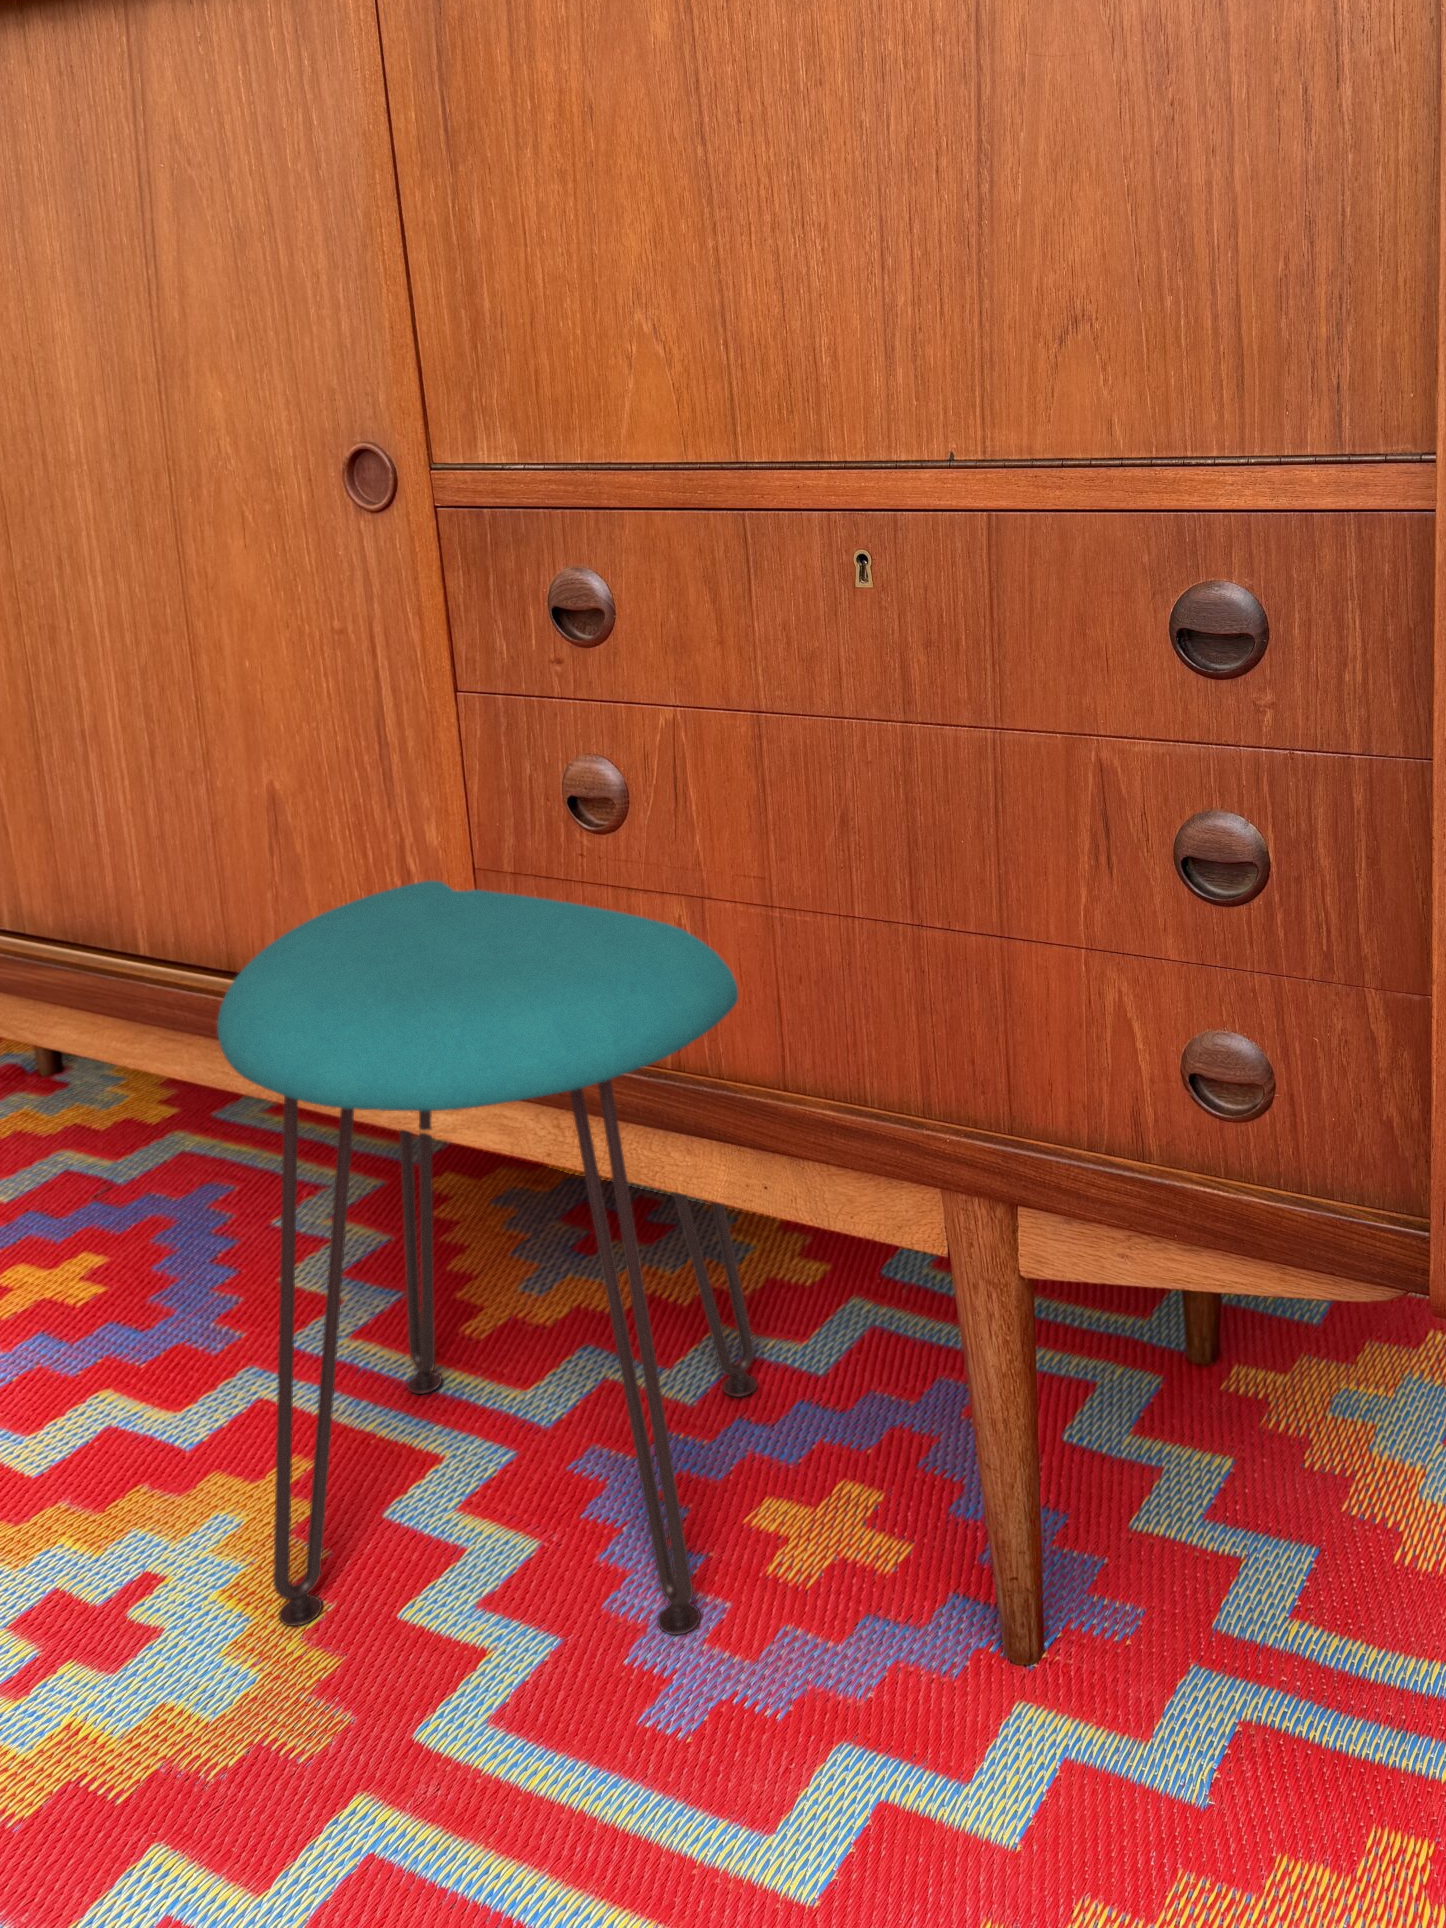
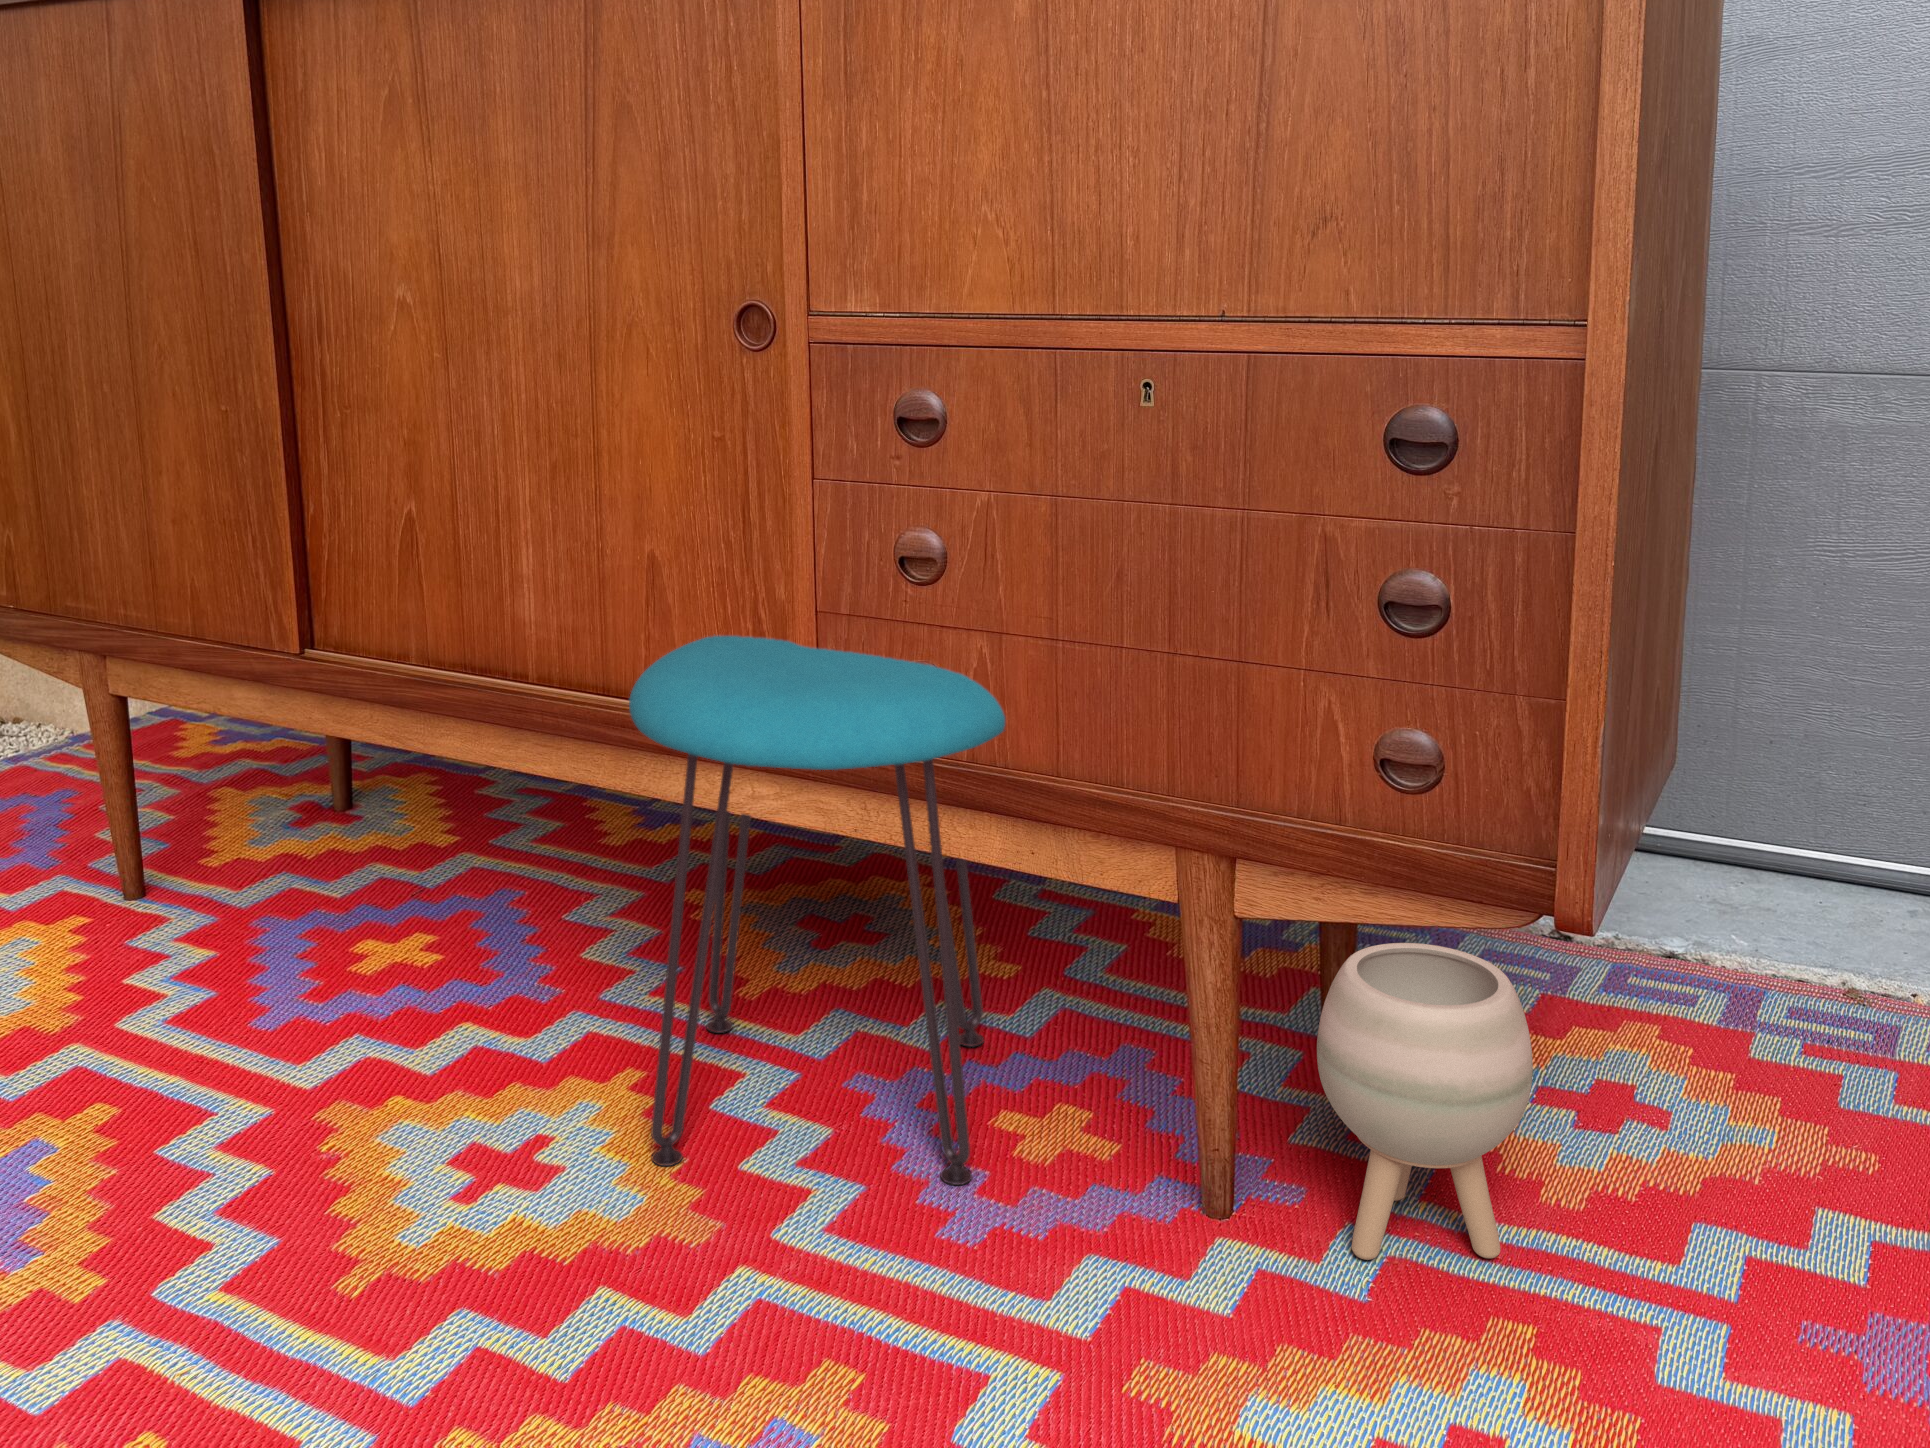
planter: none [1133,1292,1416,1735] -> present [1317,943,1533,1260]

